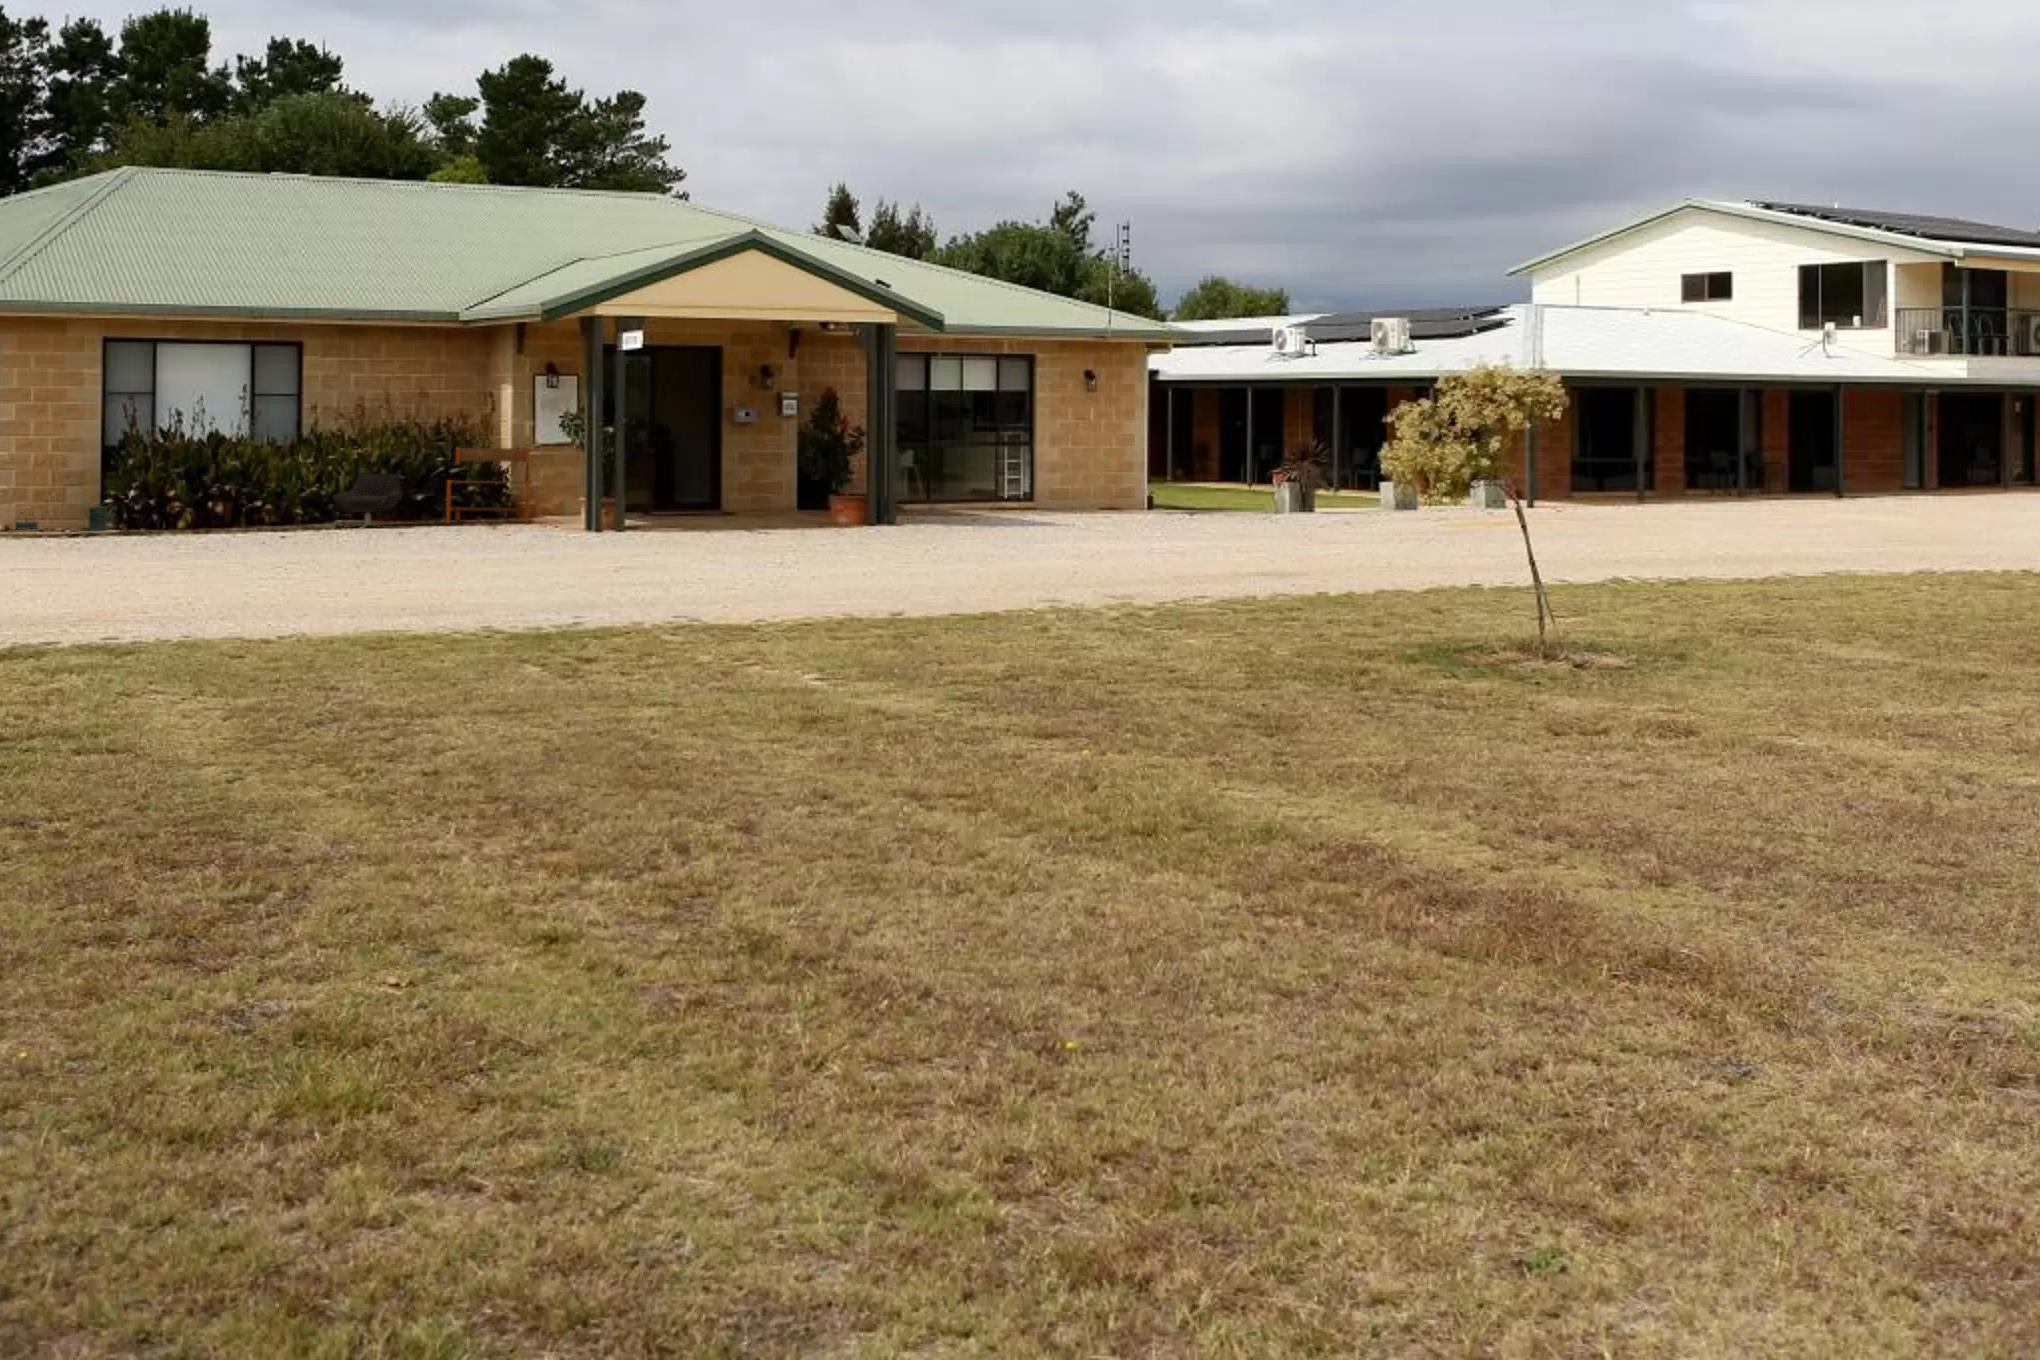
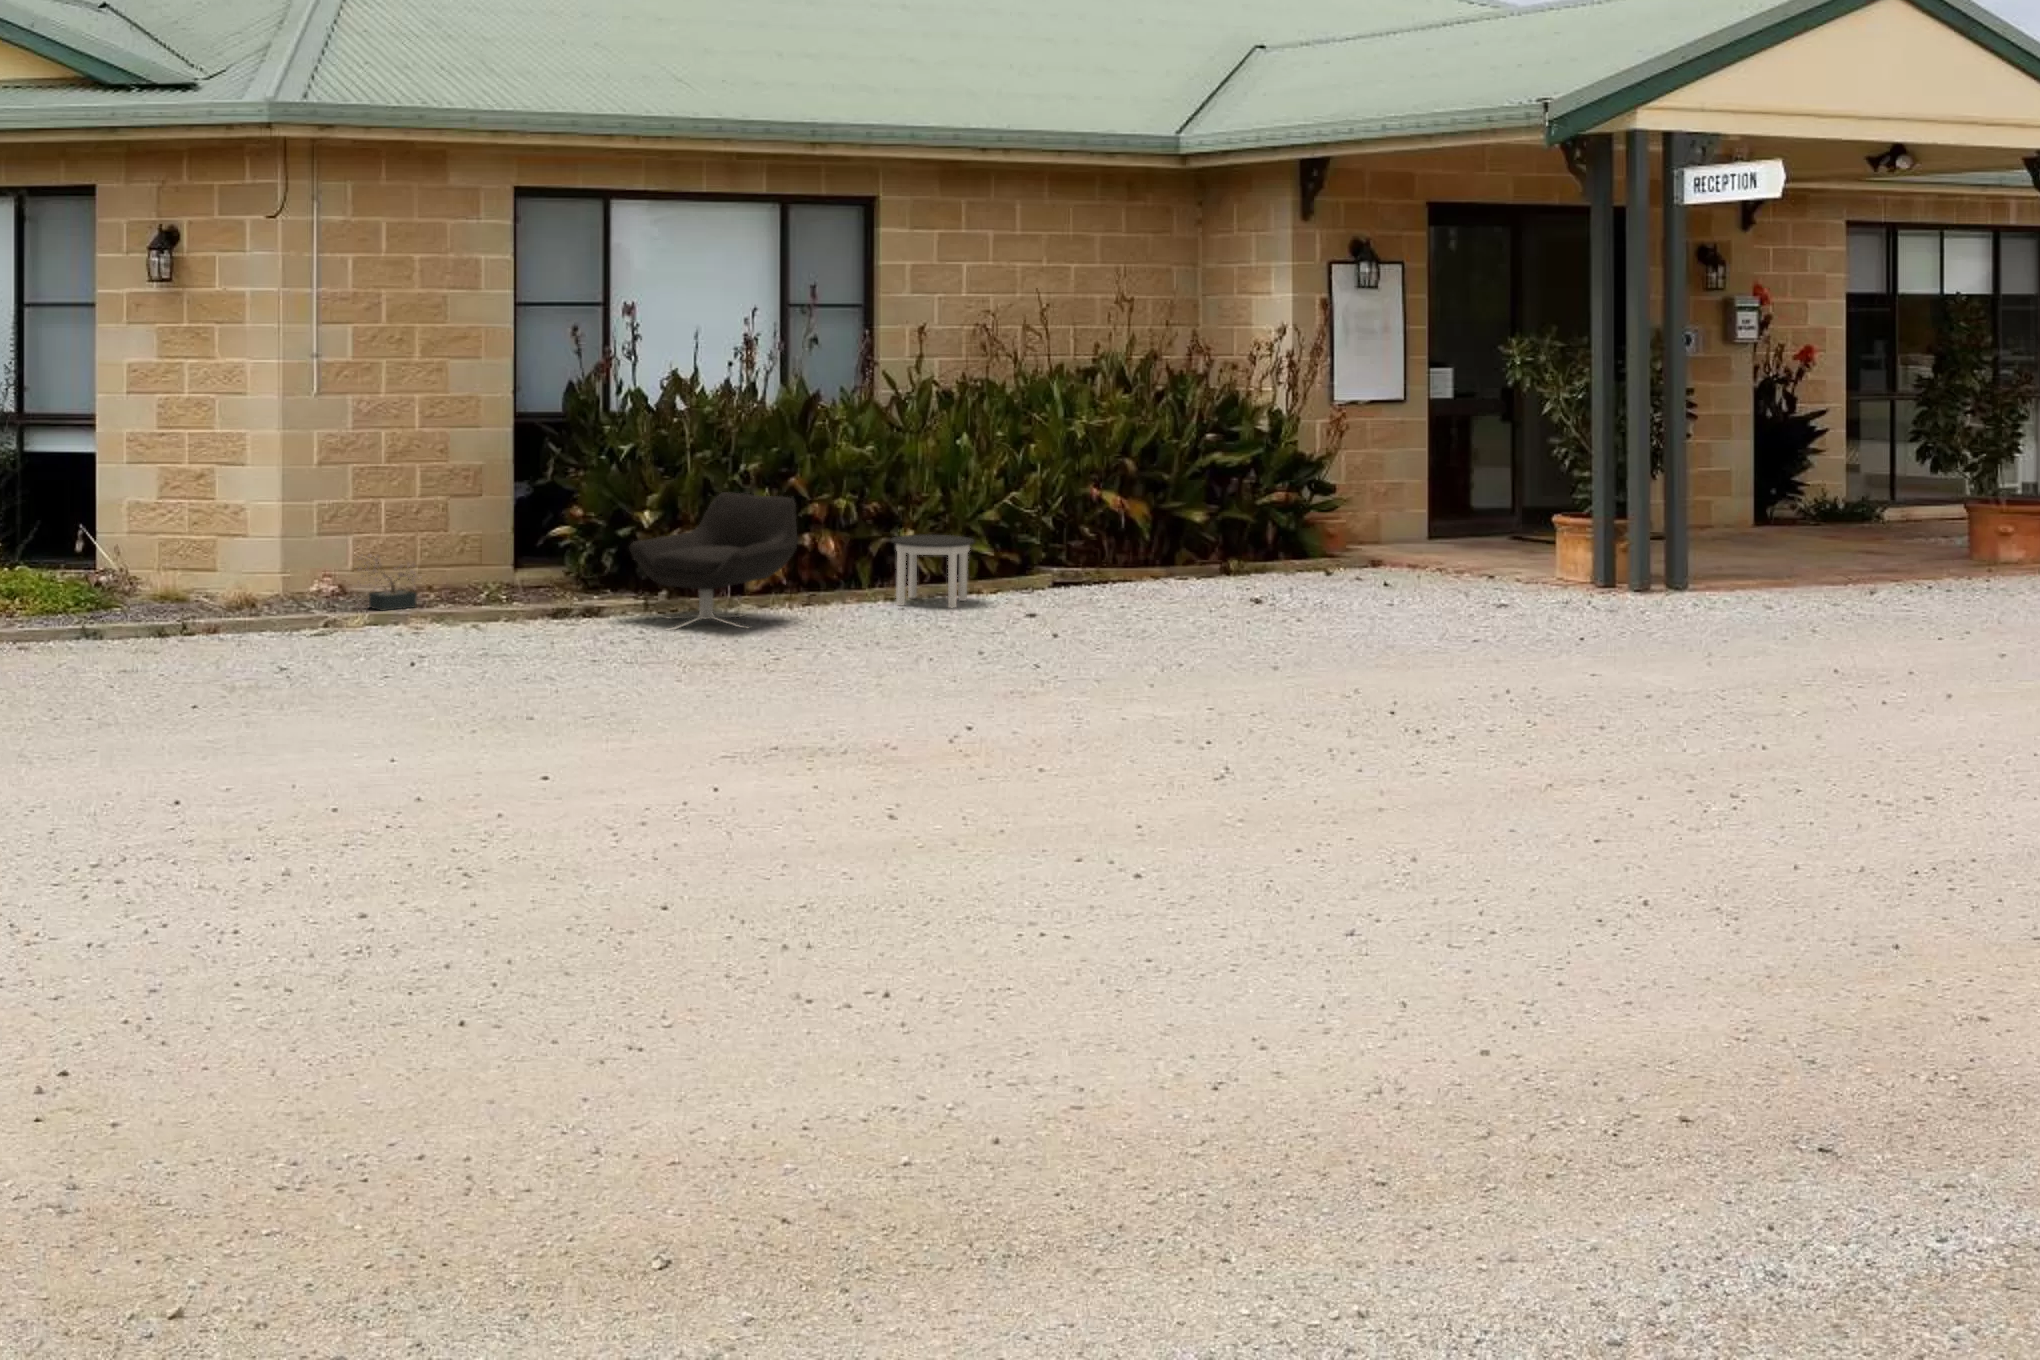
bench: present [446,447,533,524] -> none [1192,415,1379,581]
lounge chair: present [334,474,402,528] -> present [630,492,798,630]
round table: none [265,498,305,530] -> present [891,534,974,608]
watering can: present [85,503,117,531] -> none [529,547,583,614]

